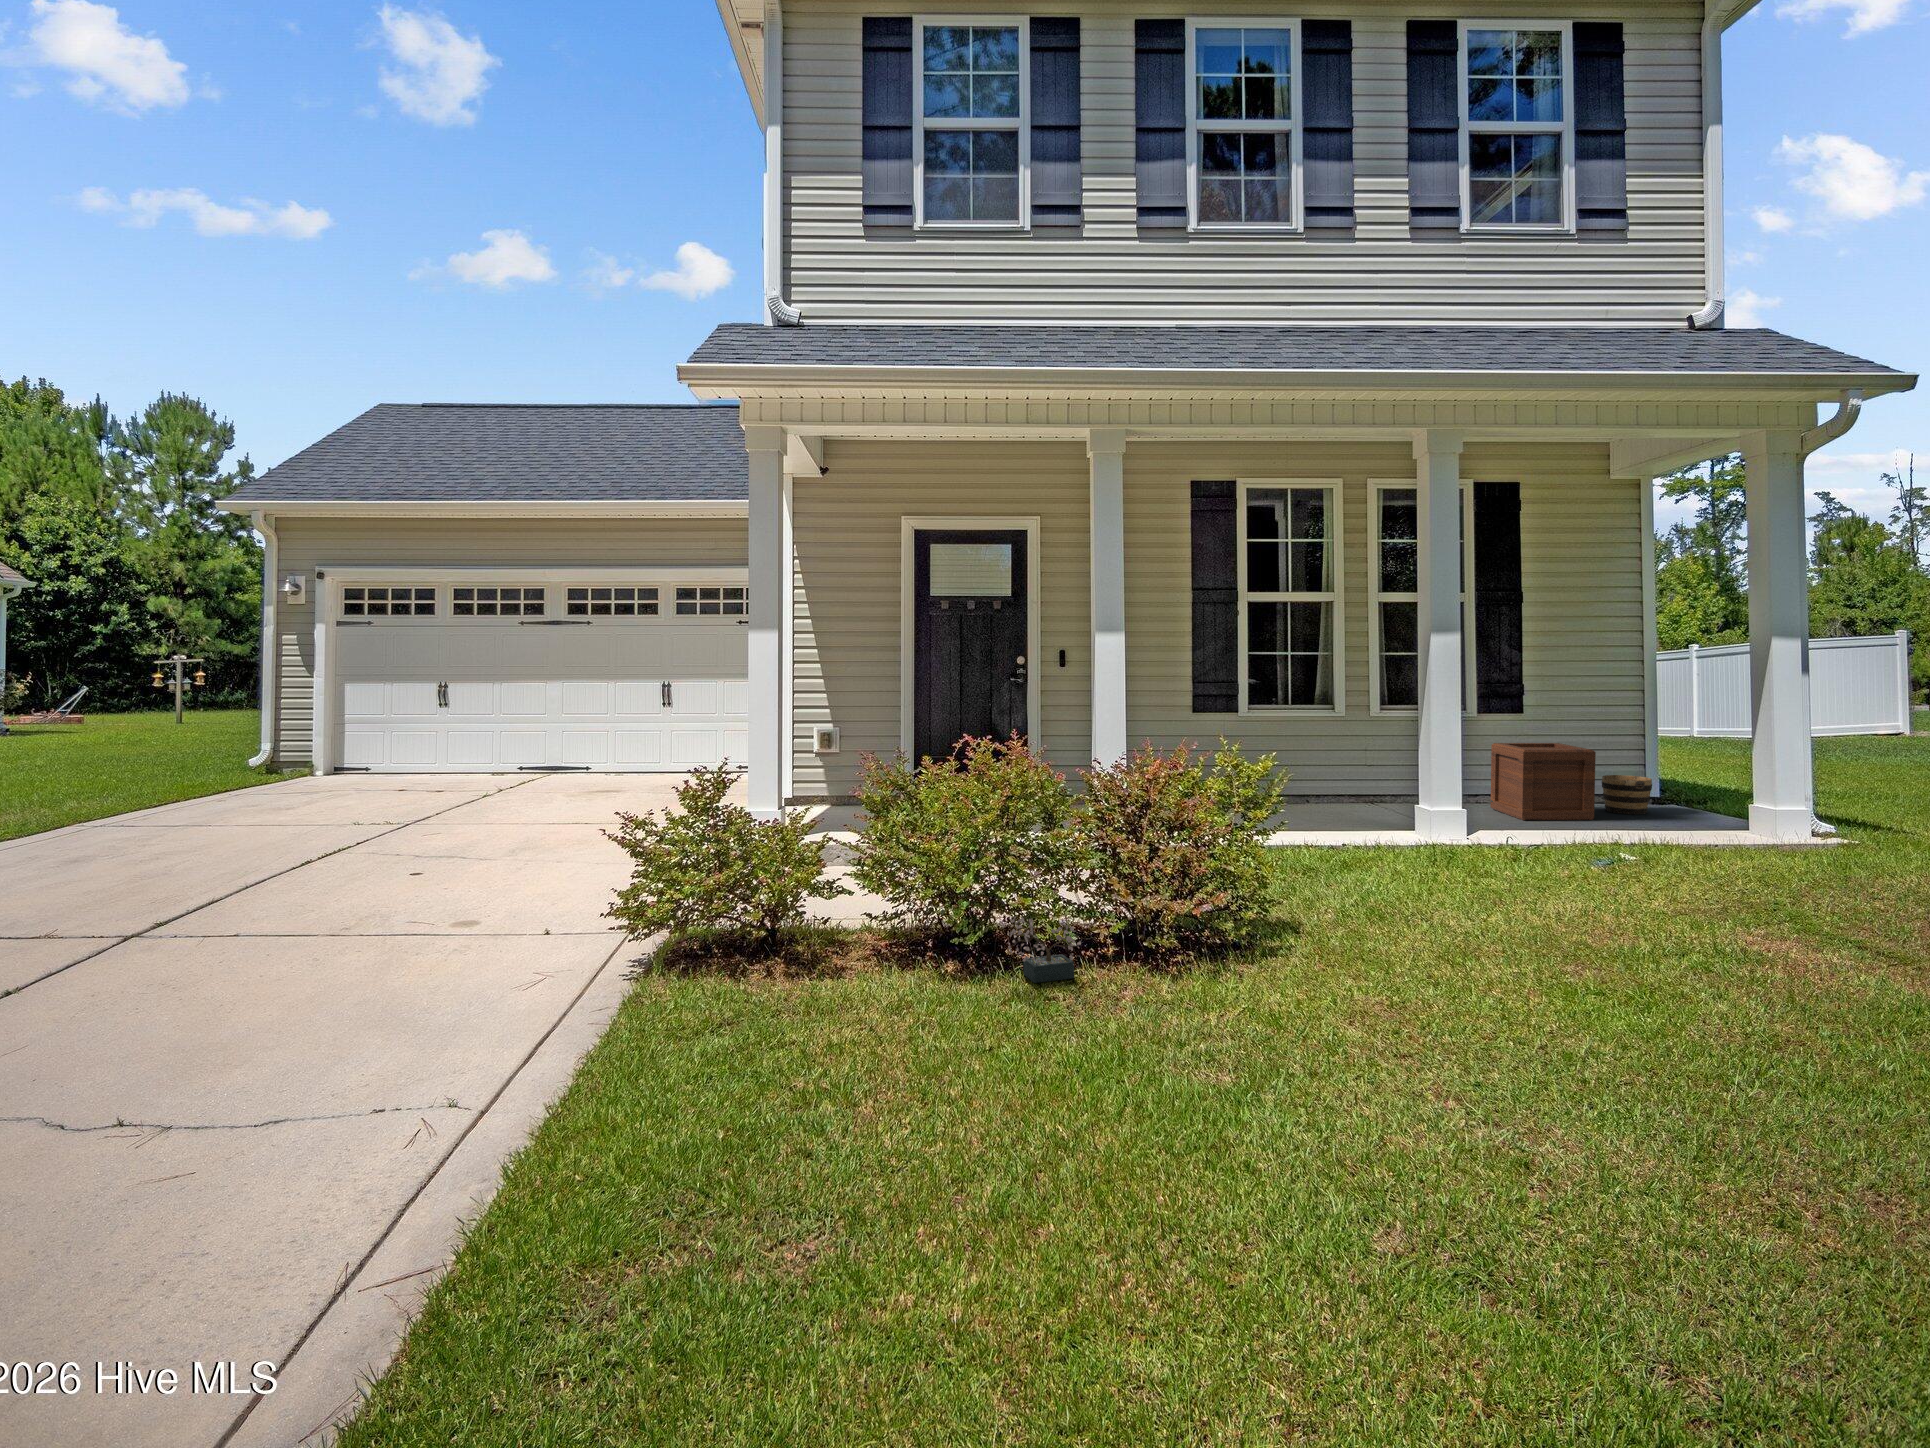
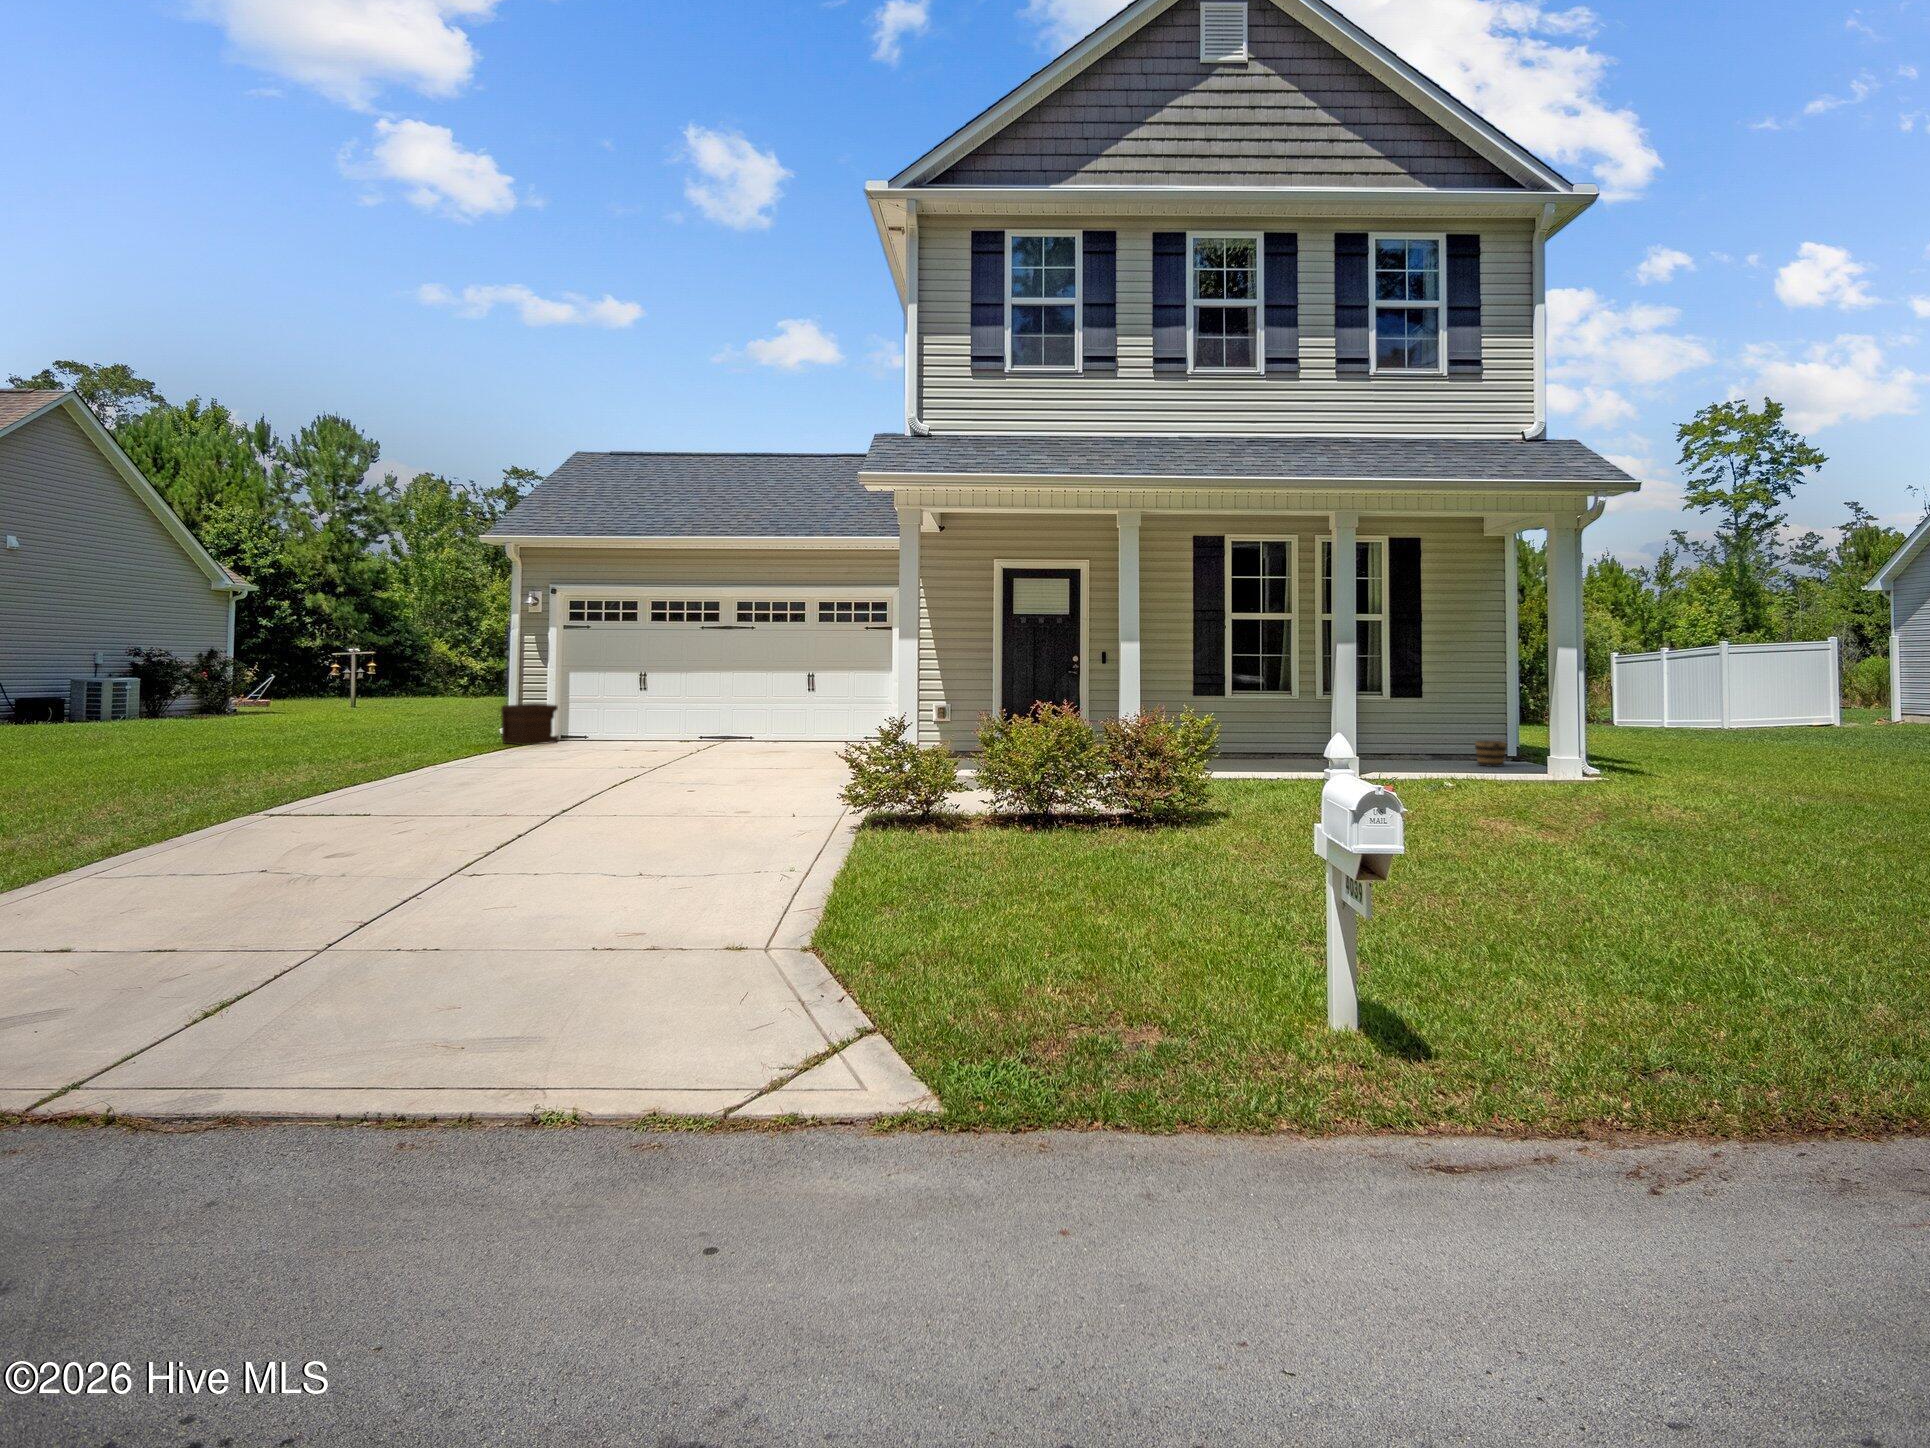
wooden crate: present [1490,743,1596,820] -> present [501,704,558,745]
decorative plant: present [1008,916,1081,983] -> none [1054,790,1092,823]

